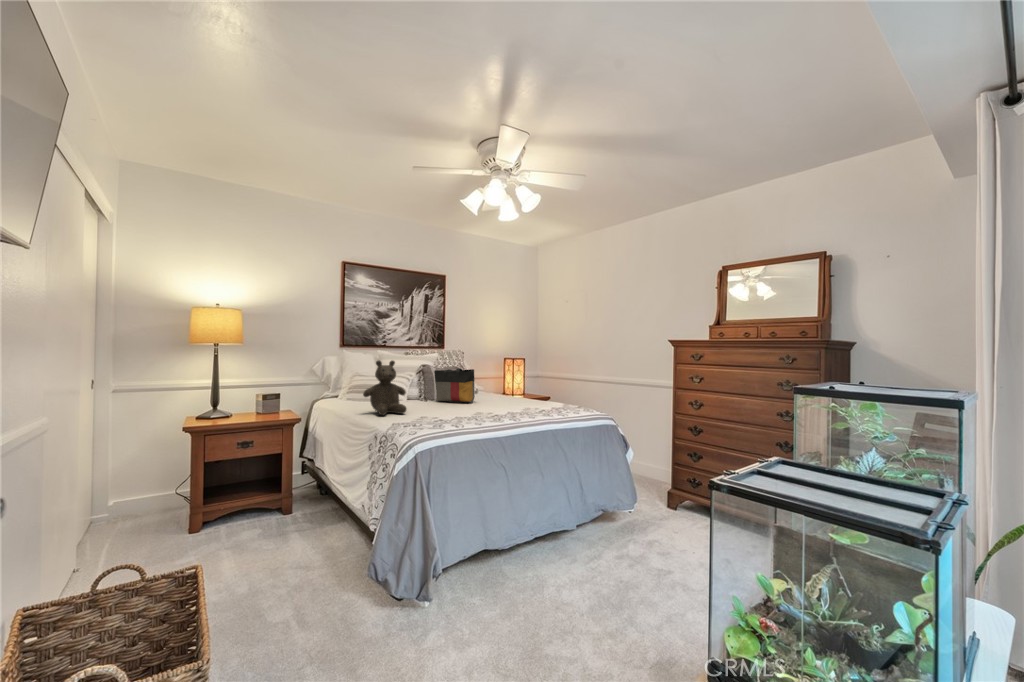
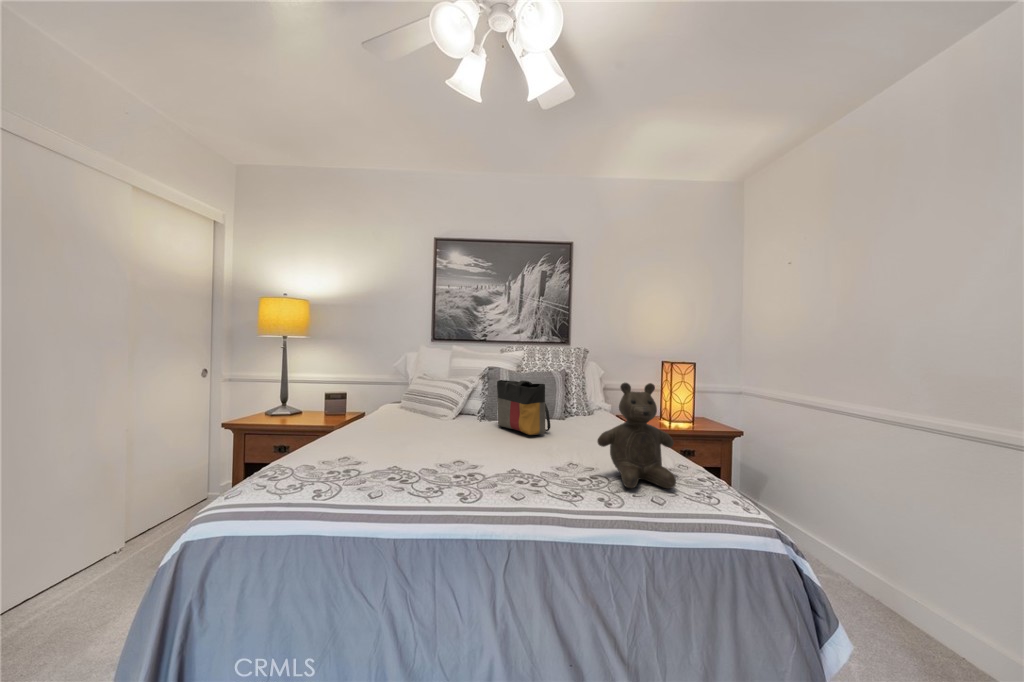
teddy bear: present [363,361,406,415] -> present [597,383,676,489]

